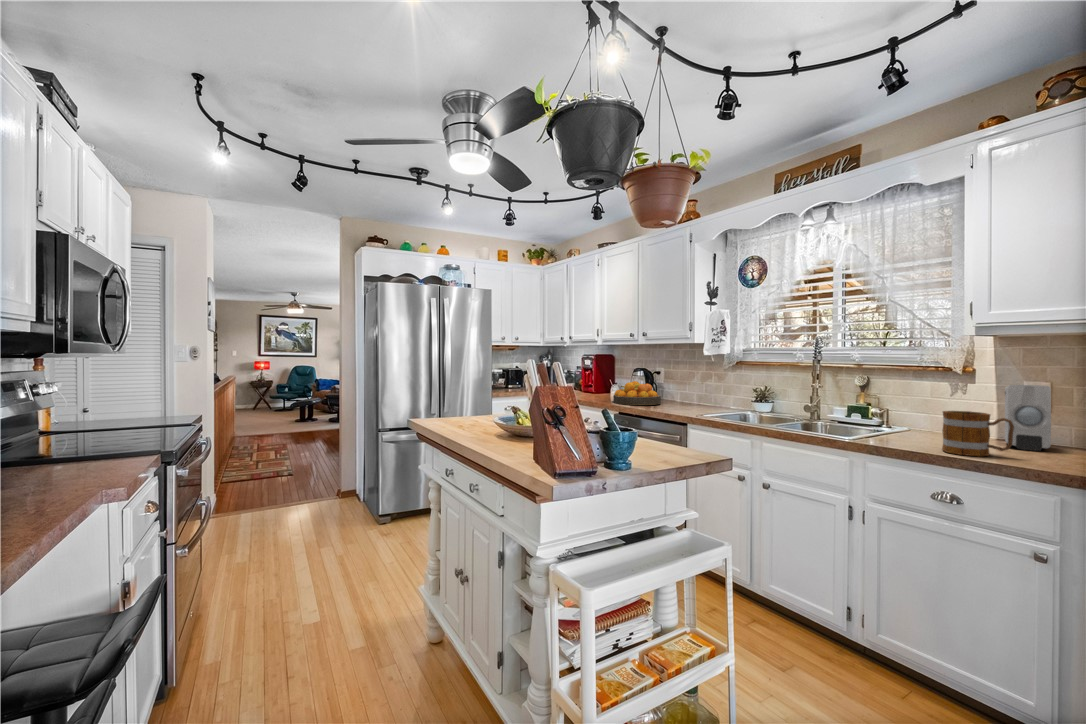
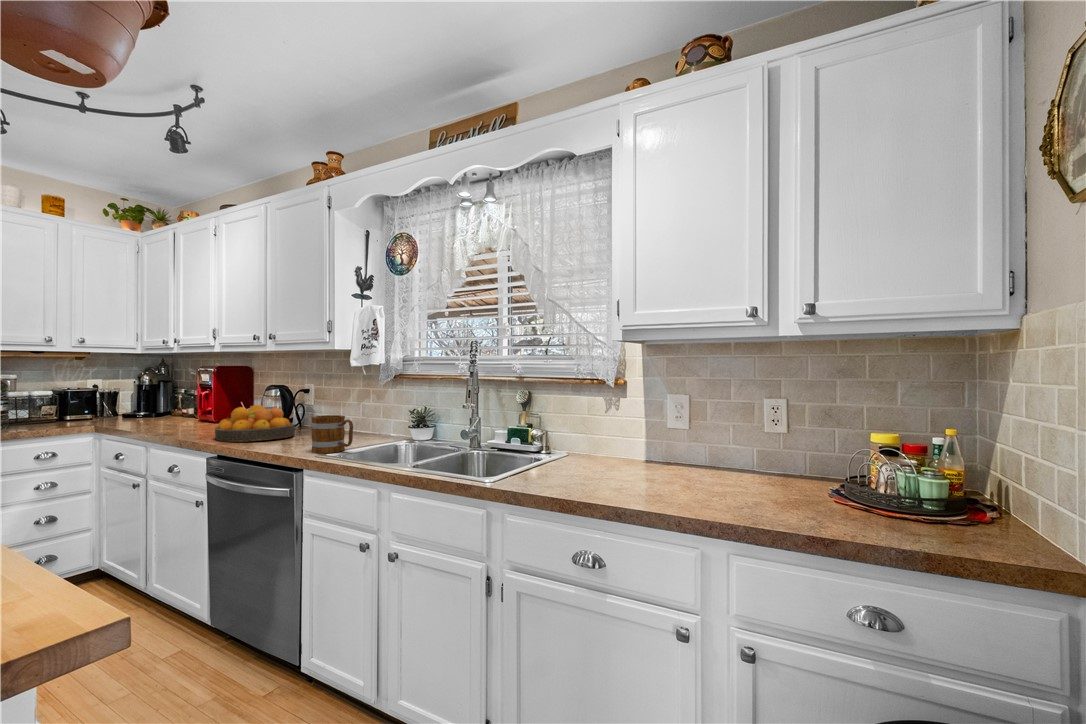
soap dispenser: present [1005,385,1051,451] -> none [650,399,689,477]
mug: present [942,411,1014,457] -> present [311,415,353,453]

